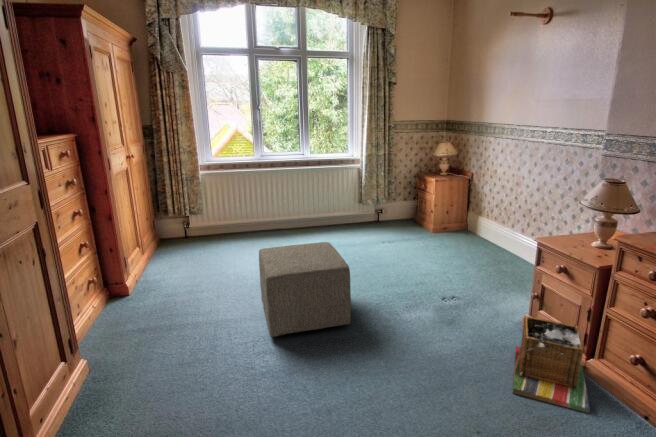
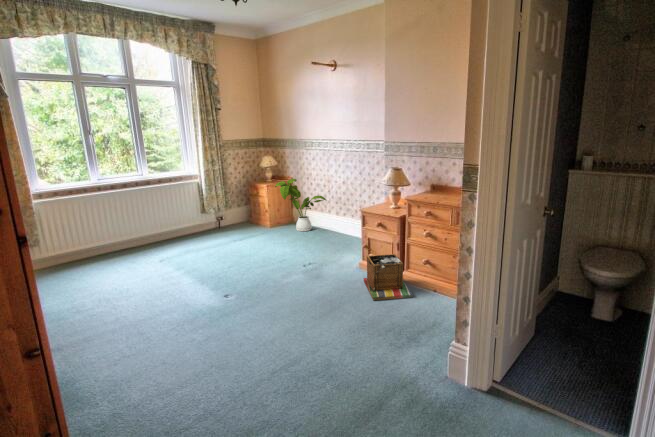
house plant: none [441,176,510,247] -> present [275,179,326,231]
ottoman: present [259,242,351,337] -> none [159,239,253,319]

